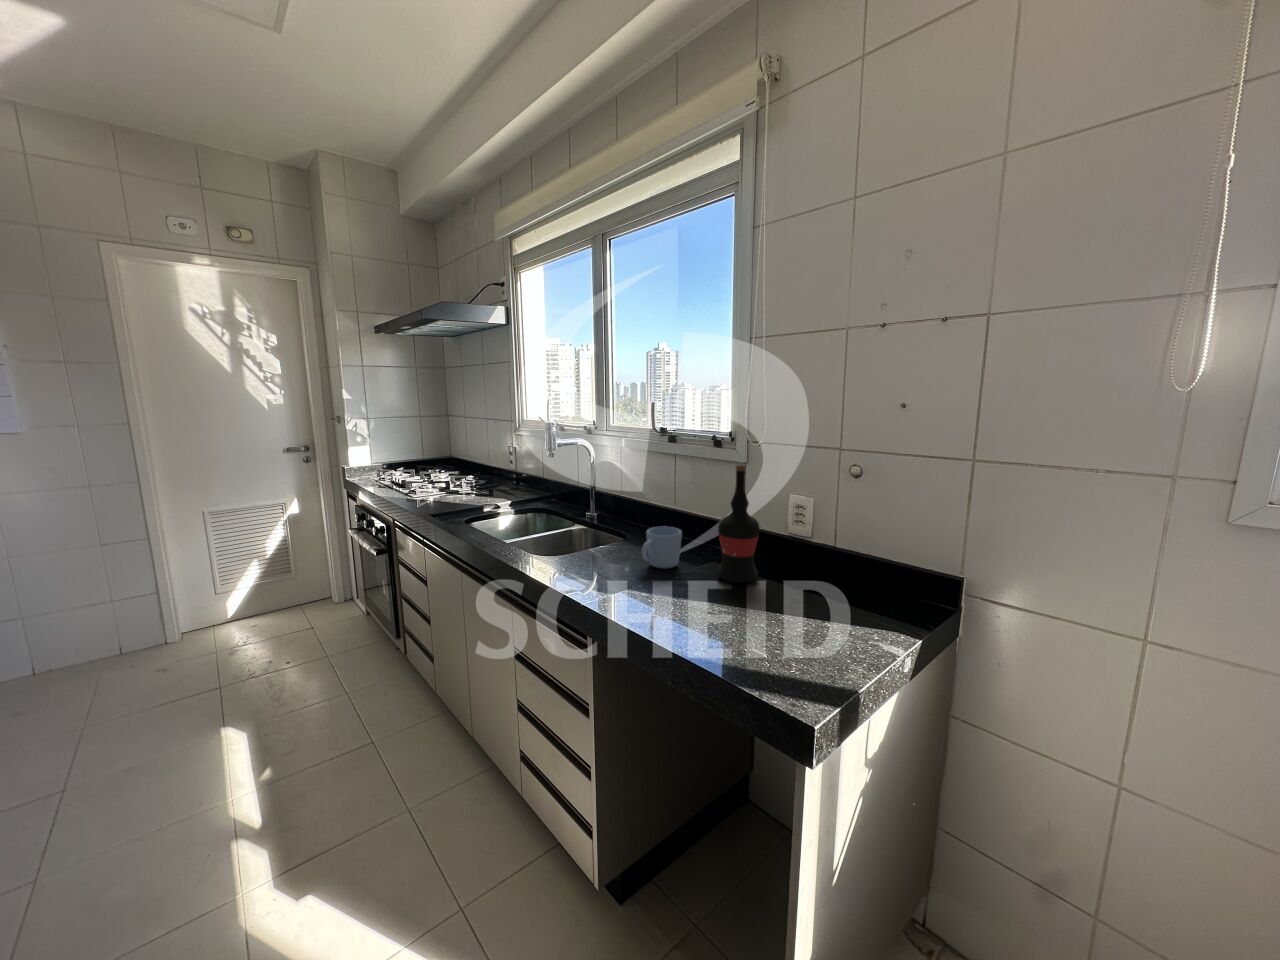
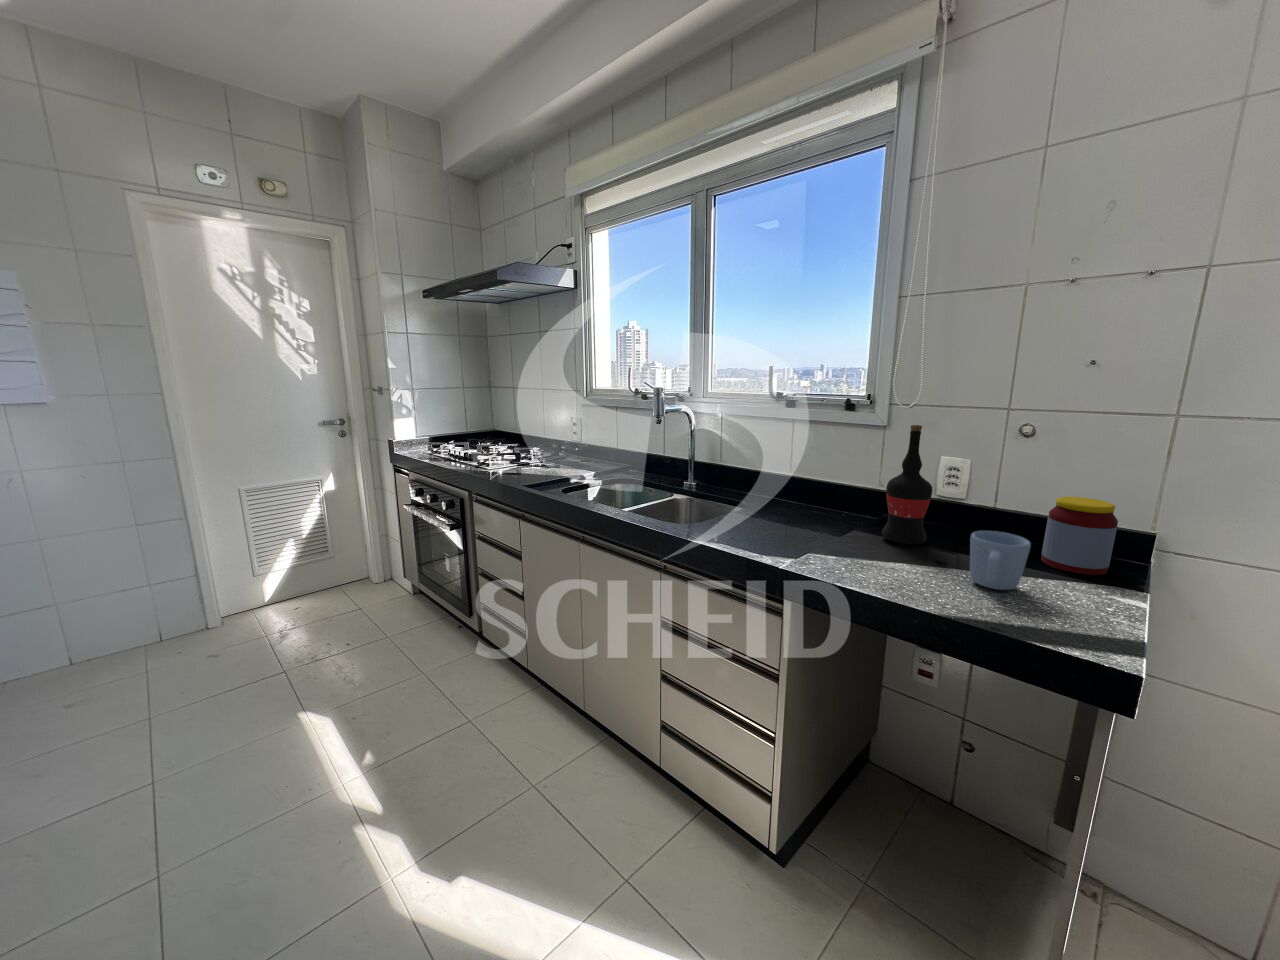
mug: present [642,526,682,568] -> present [970,531,1031,590]
jar: none [853,539,914,619] -> present [1041,497,1118,575]

